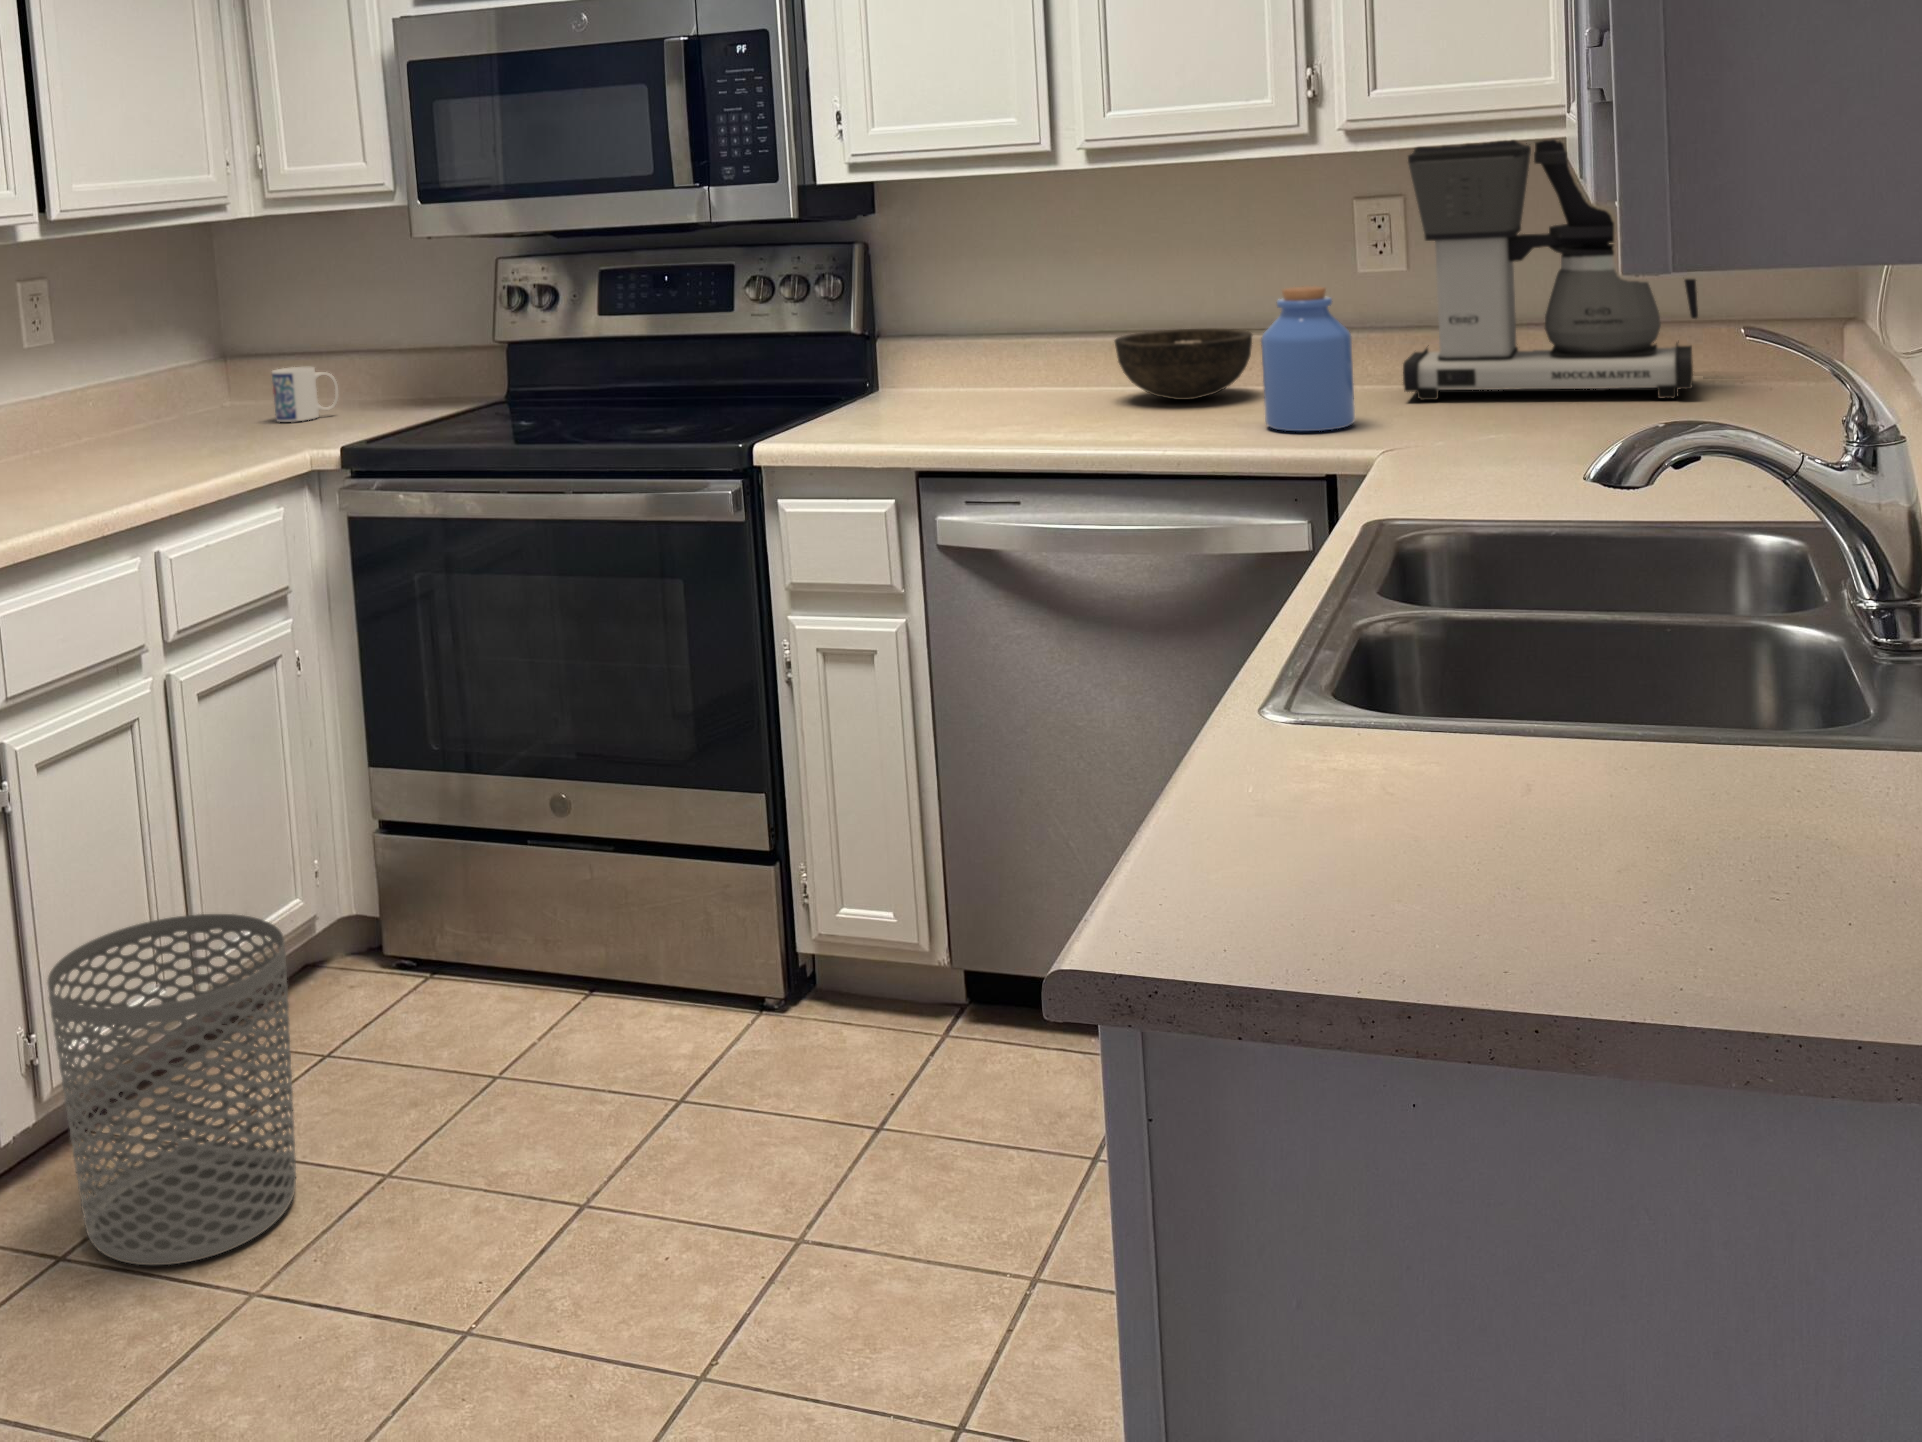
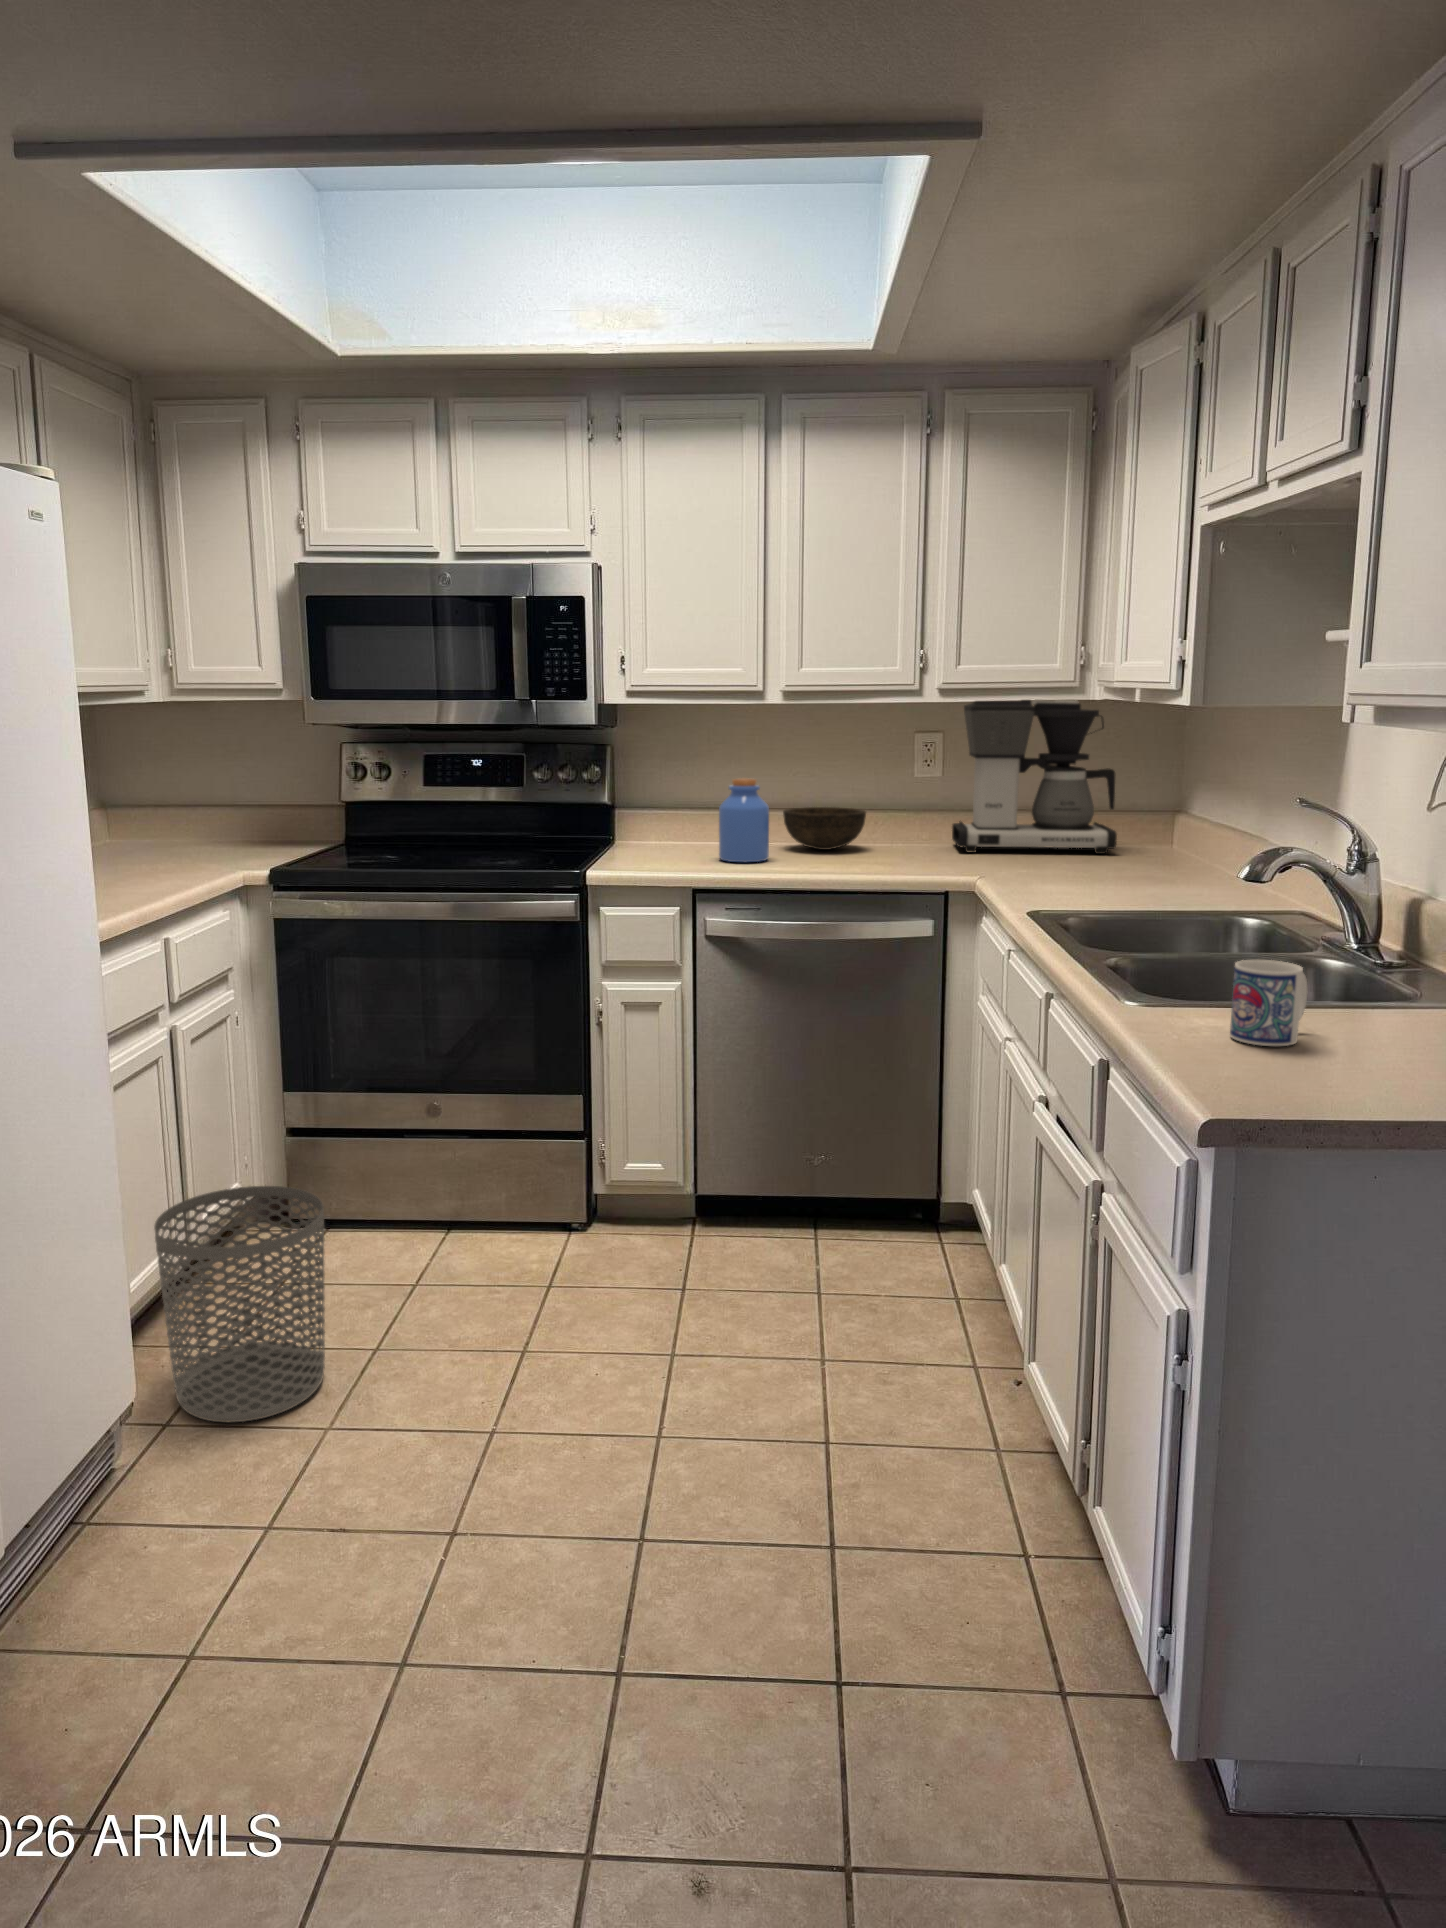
jar: present [1261,286,1355,431] -> present [719,778,769,862]
mug: present [272,367,338,422] -> present [1230,960,1307,1046]

